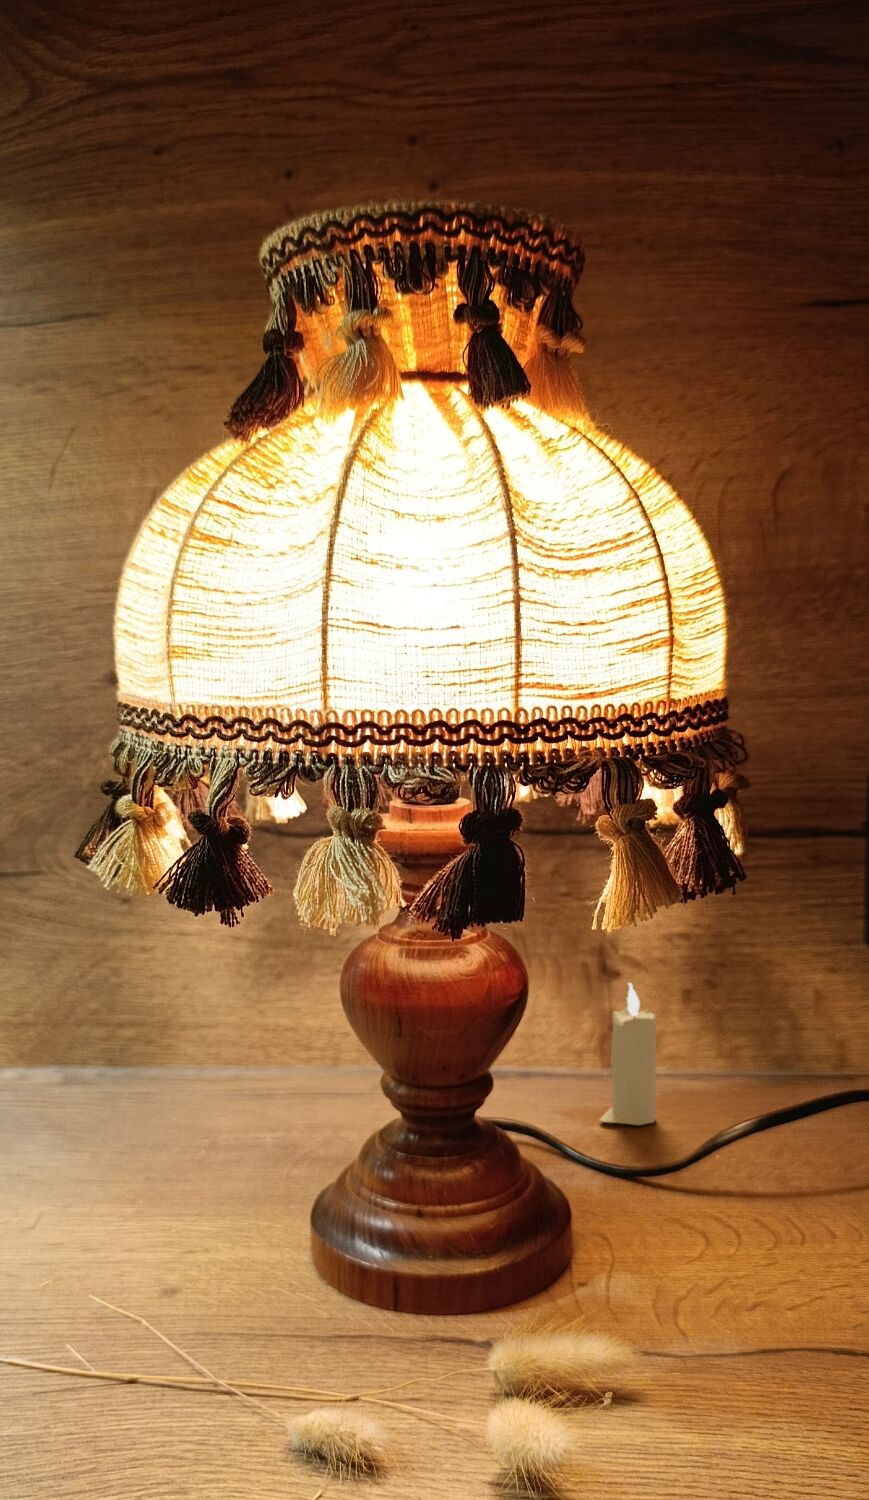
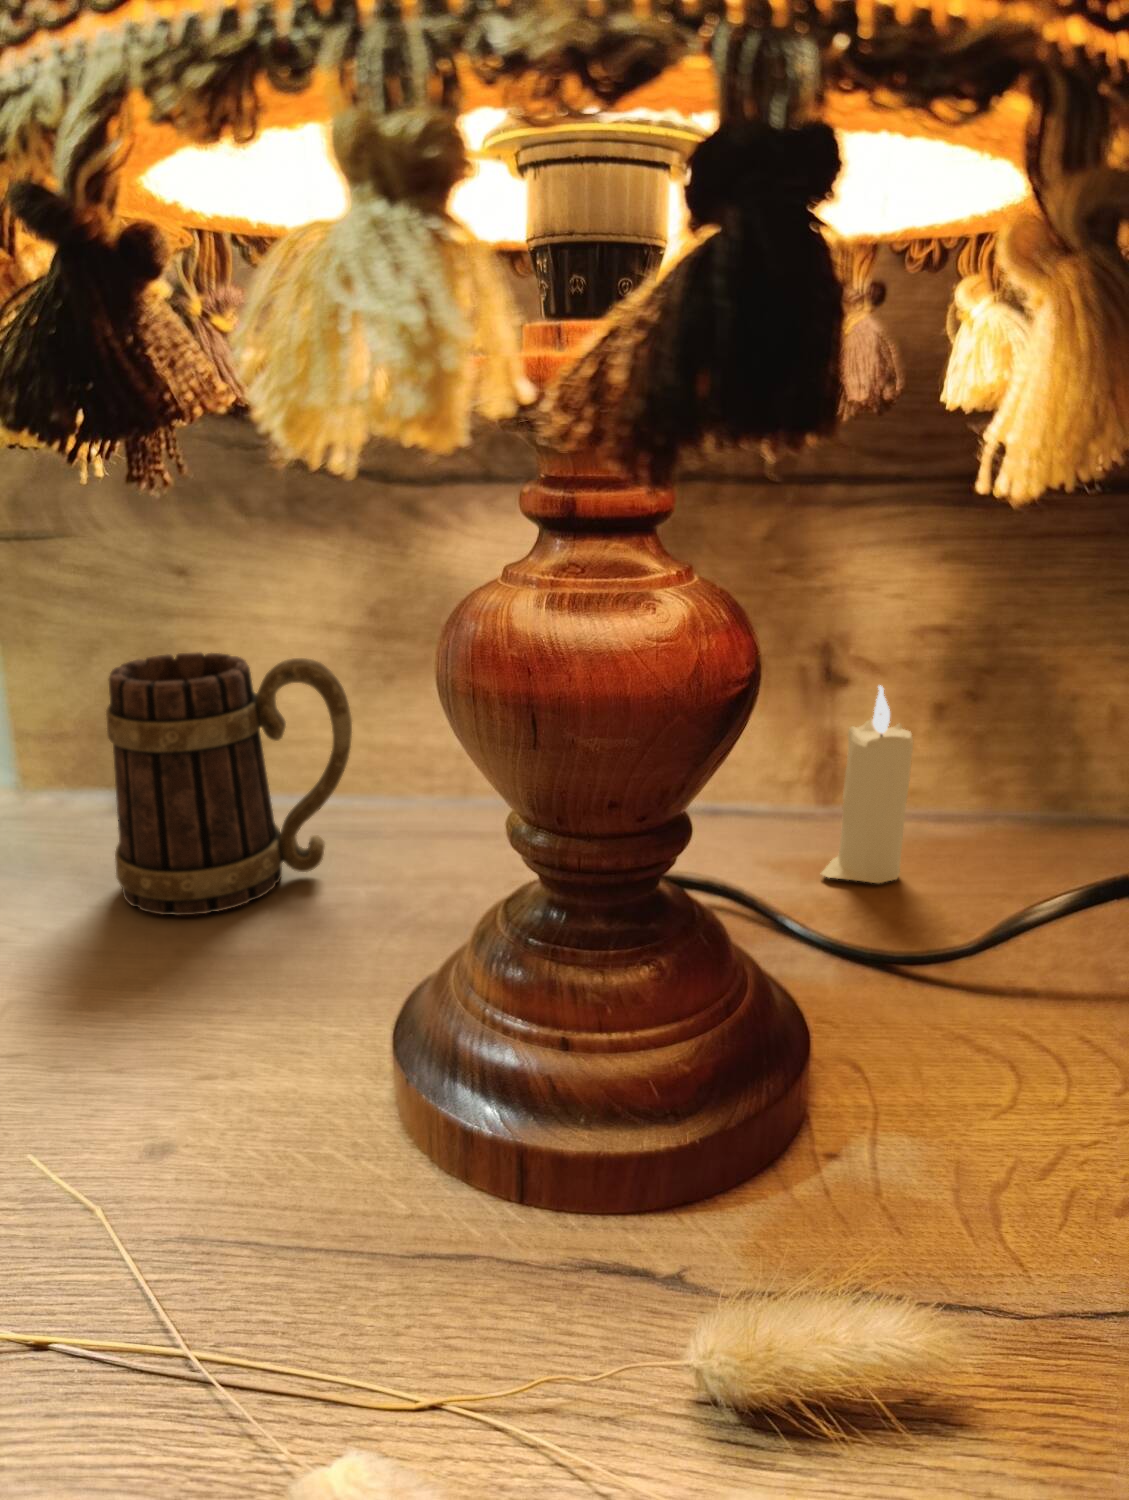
mug: none [95,968,264,1158] -> present [106,652,352,915]

